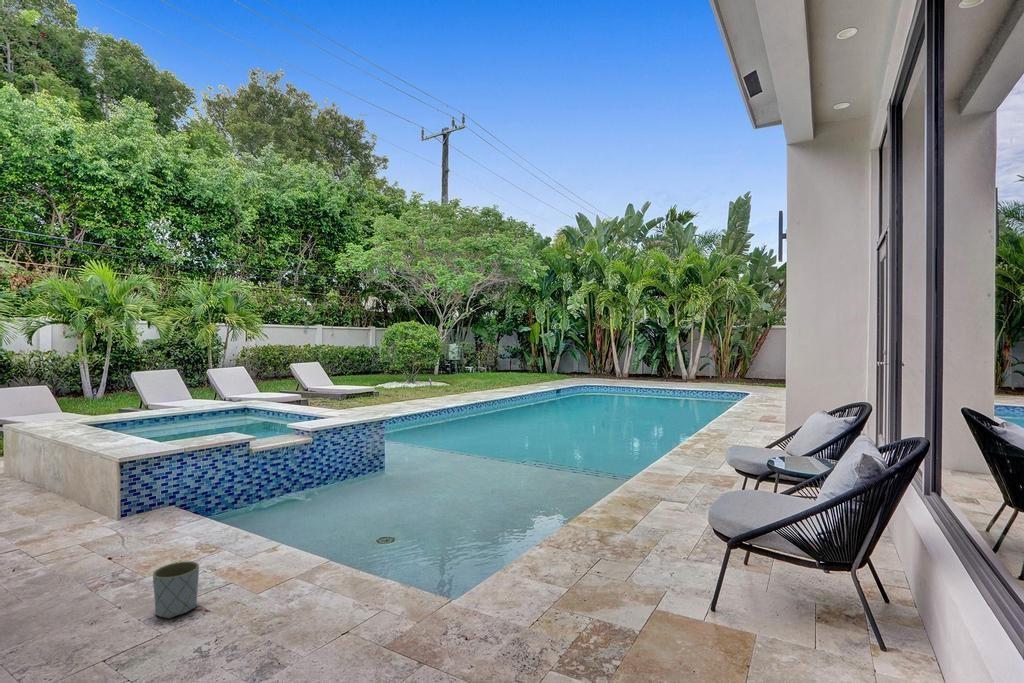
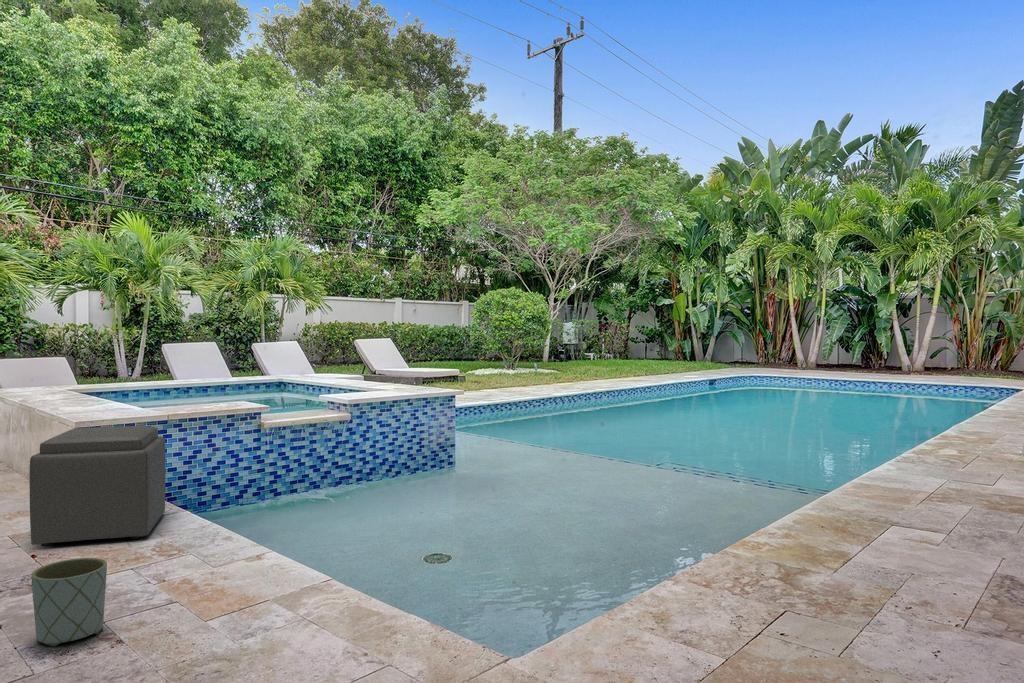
ottoman: none [109,463,195,553] -> present [29,426,166,546]

